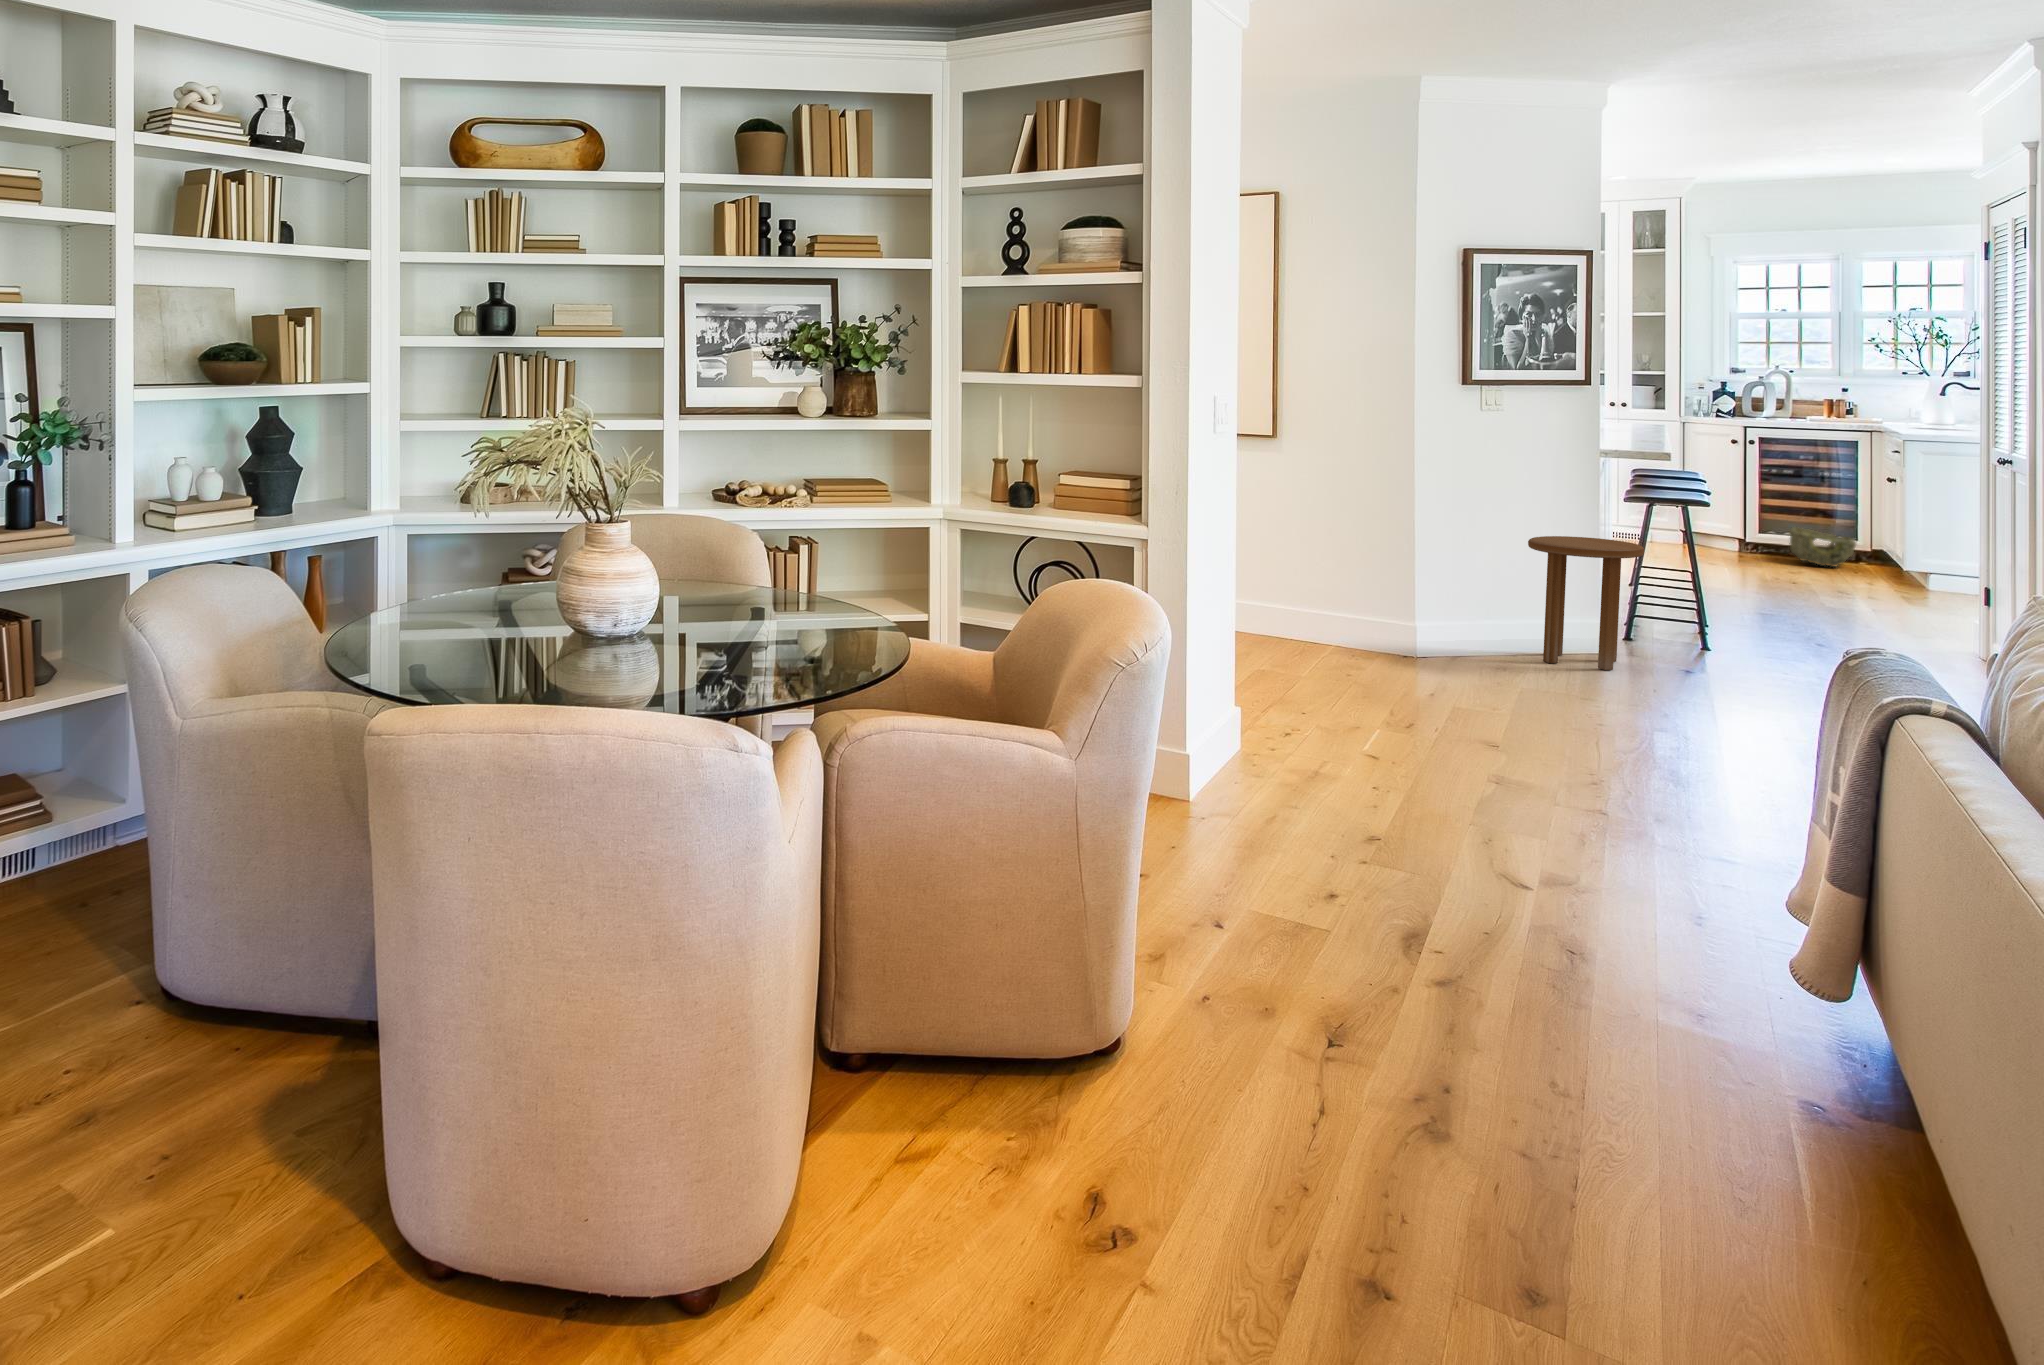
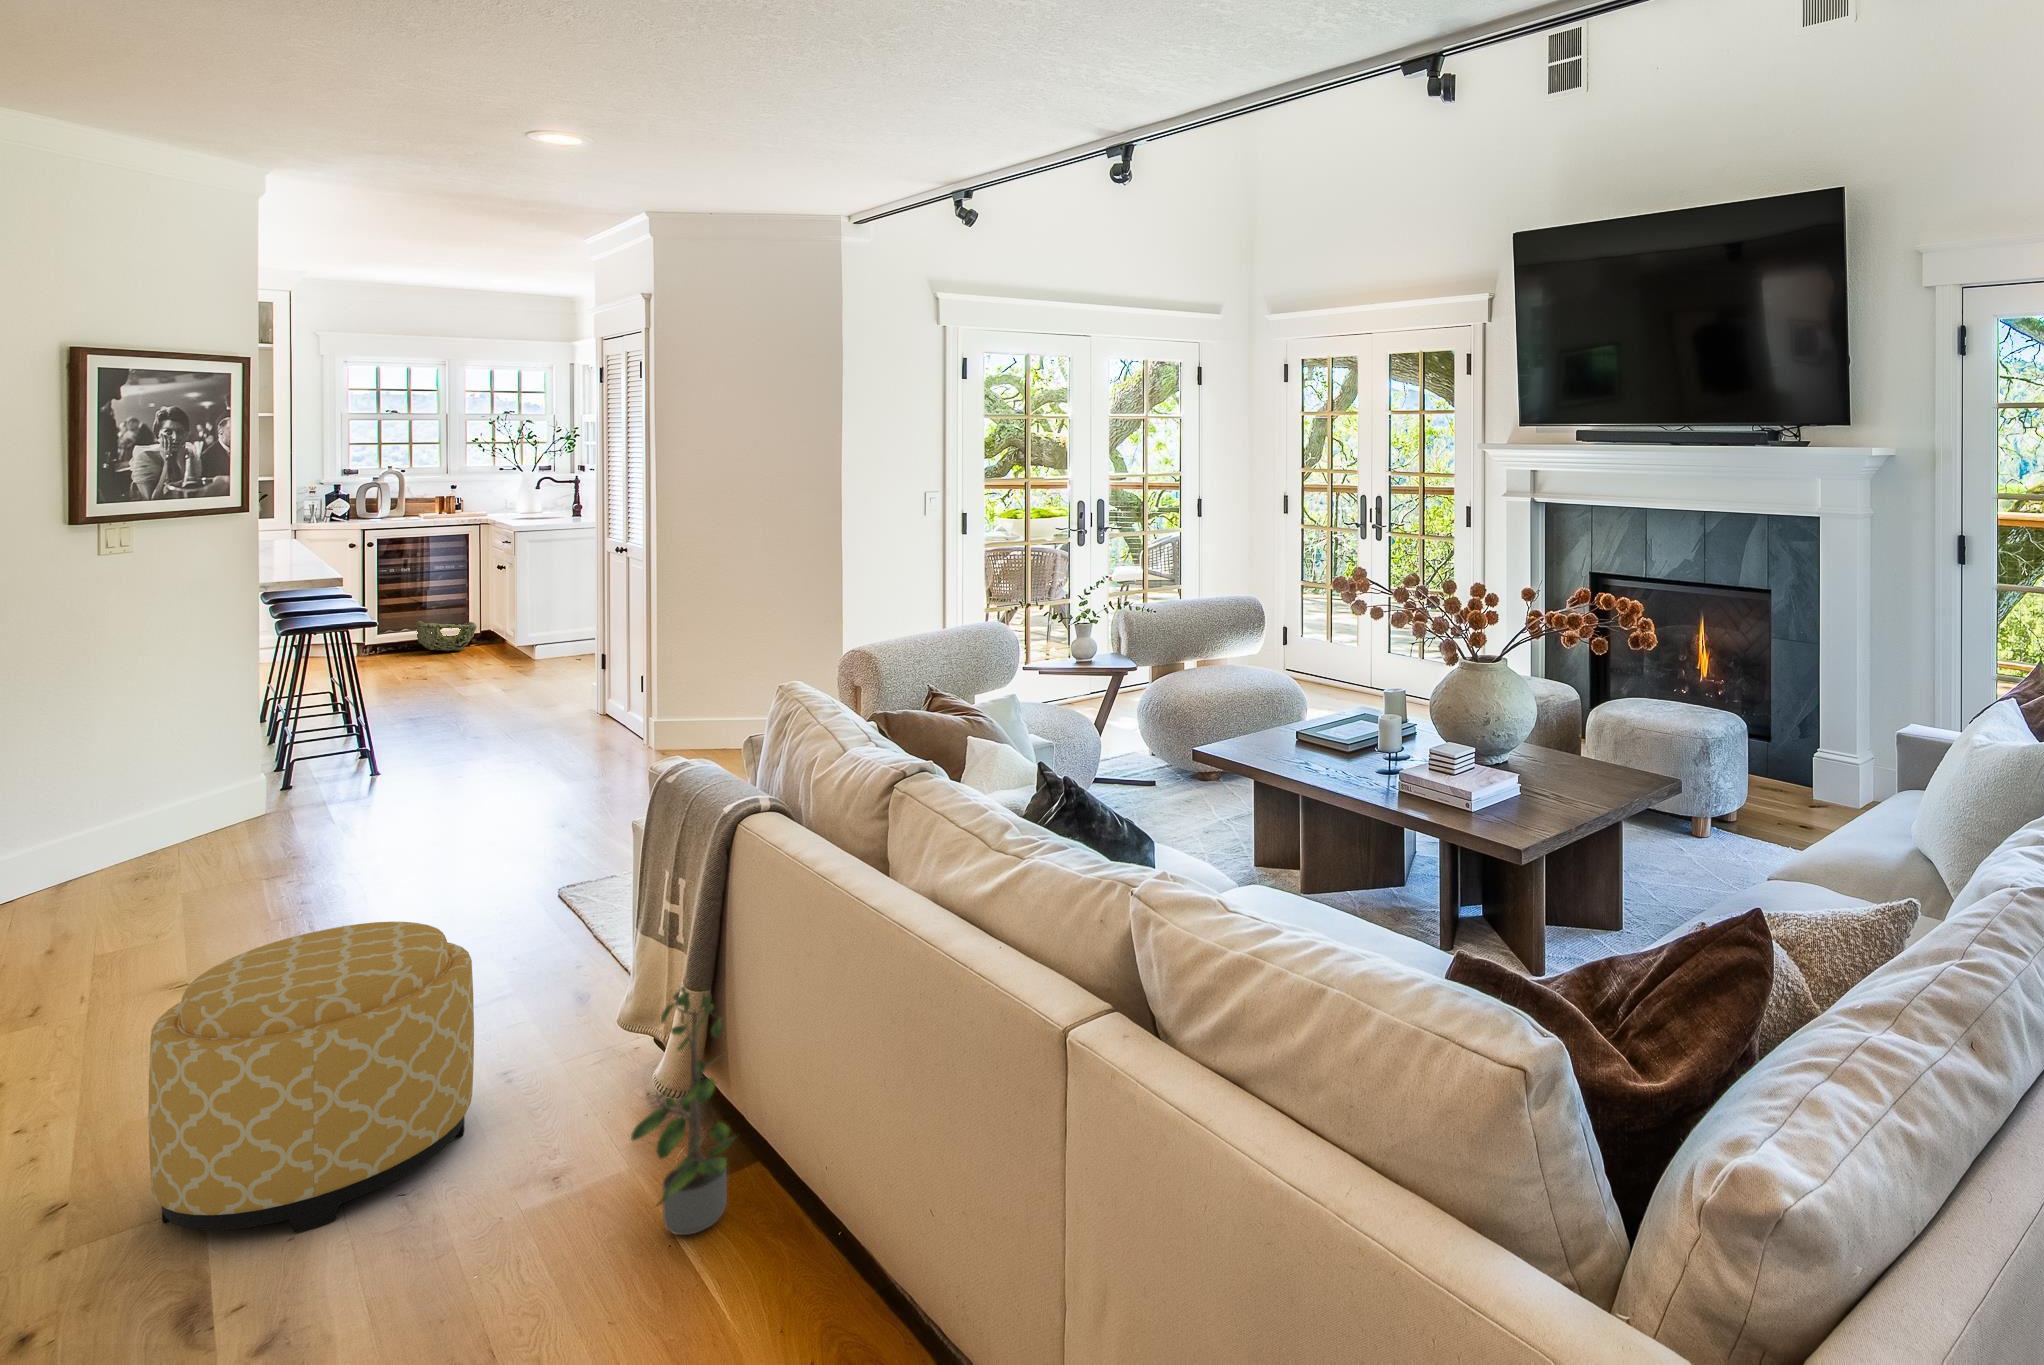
side table: present [1528,536,1644,670] -> none [185,676,329,833]
ottoman: none [1397,709,1640,935] -> present [148,922,474,1233]
potted plant: none [1732,852,1848,1115] -> present [631,987,735,1235]

